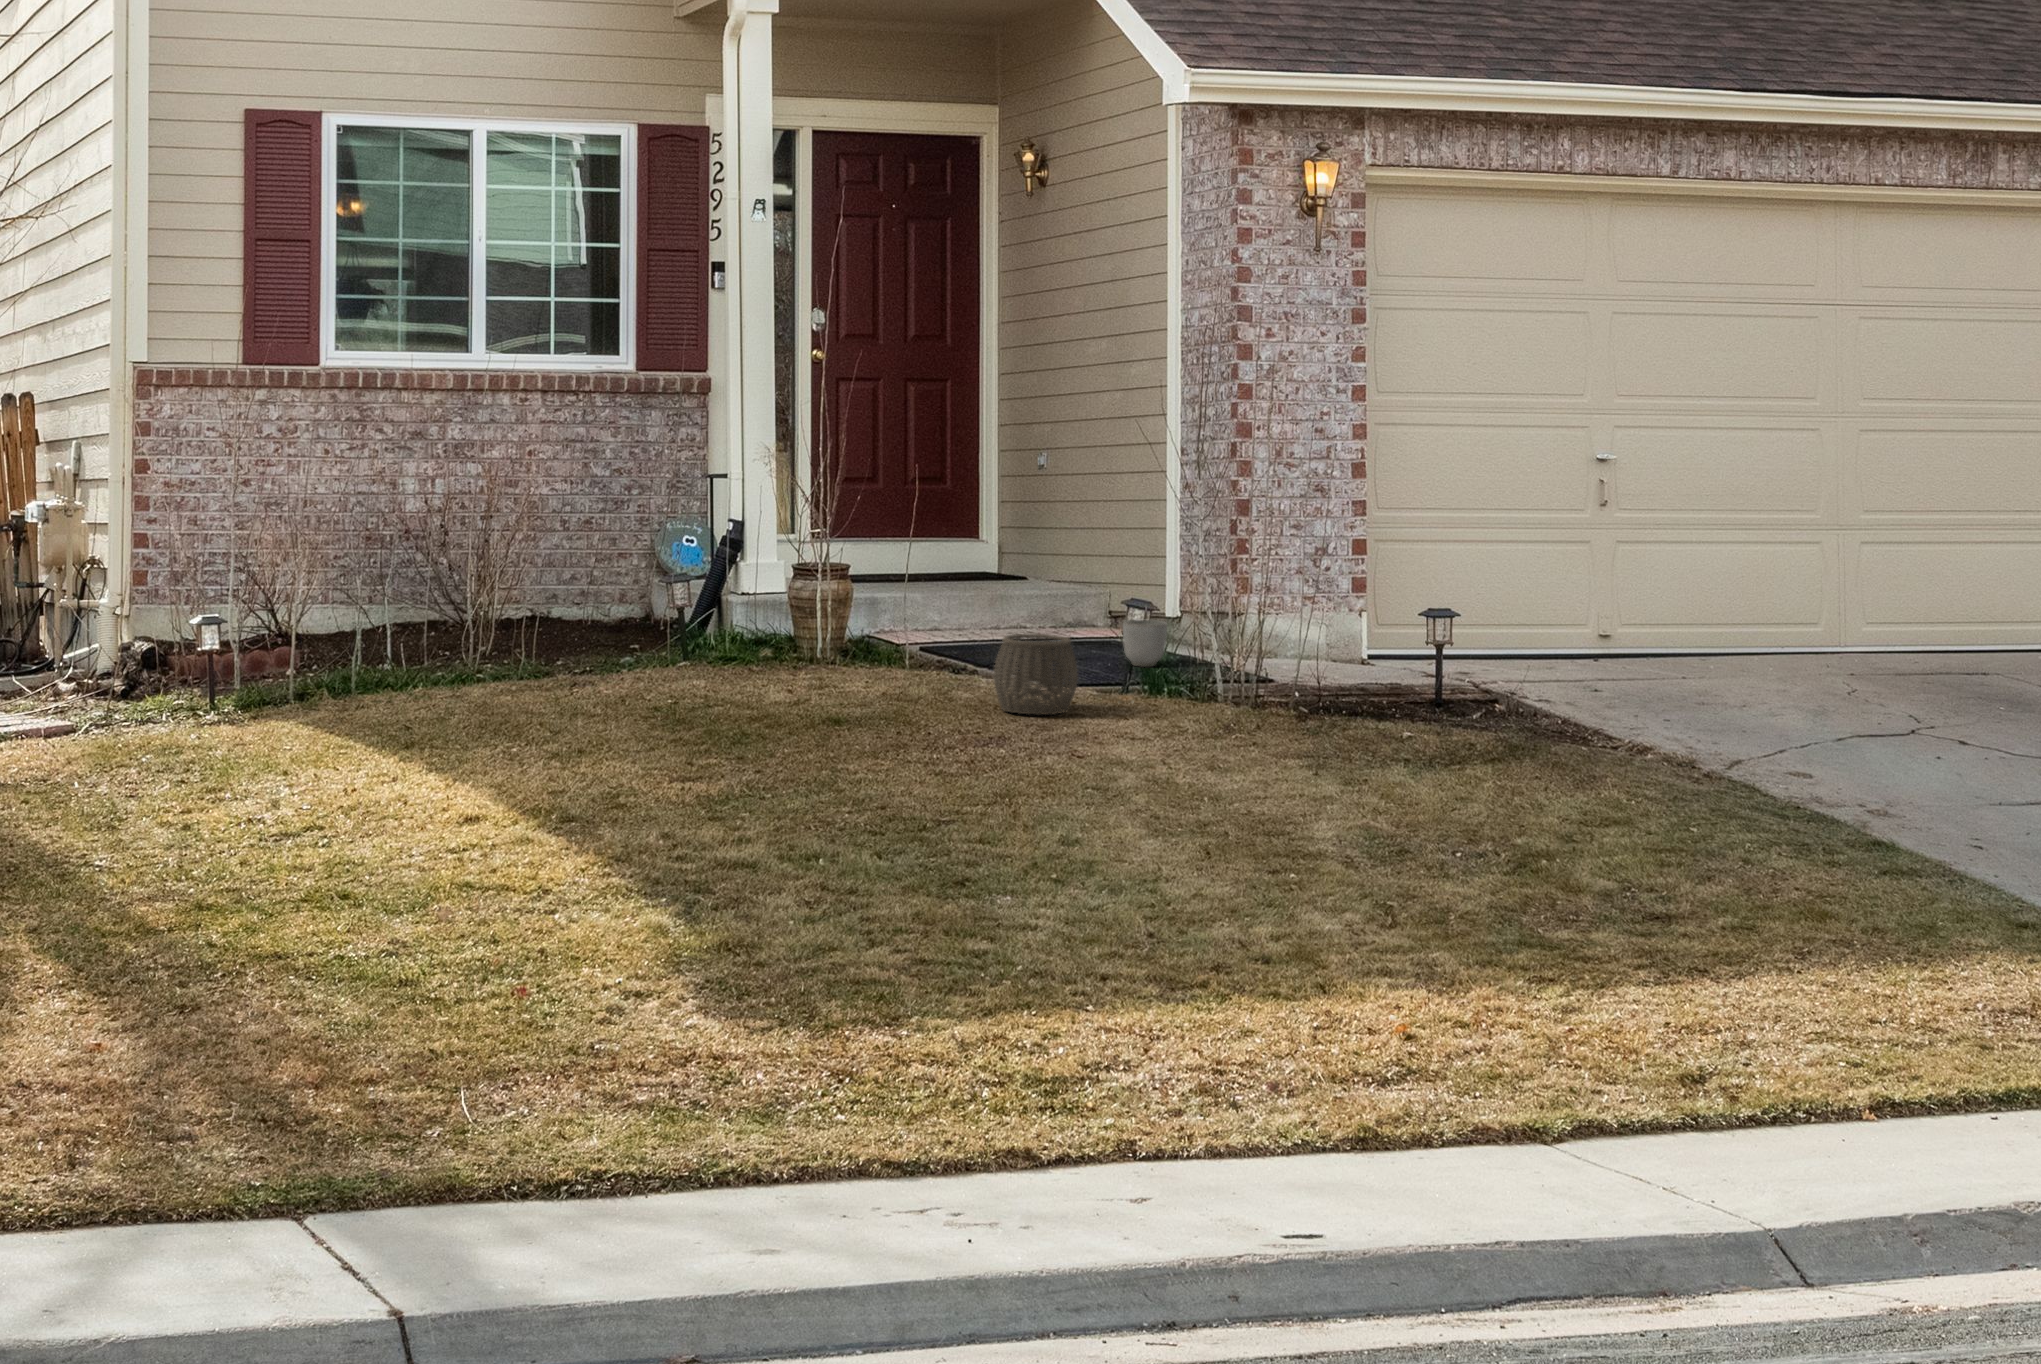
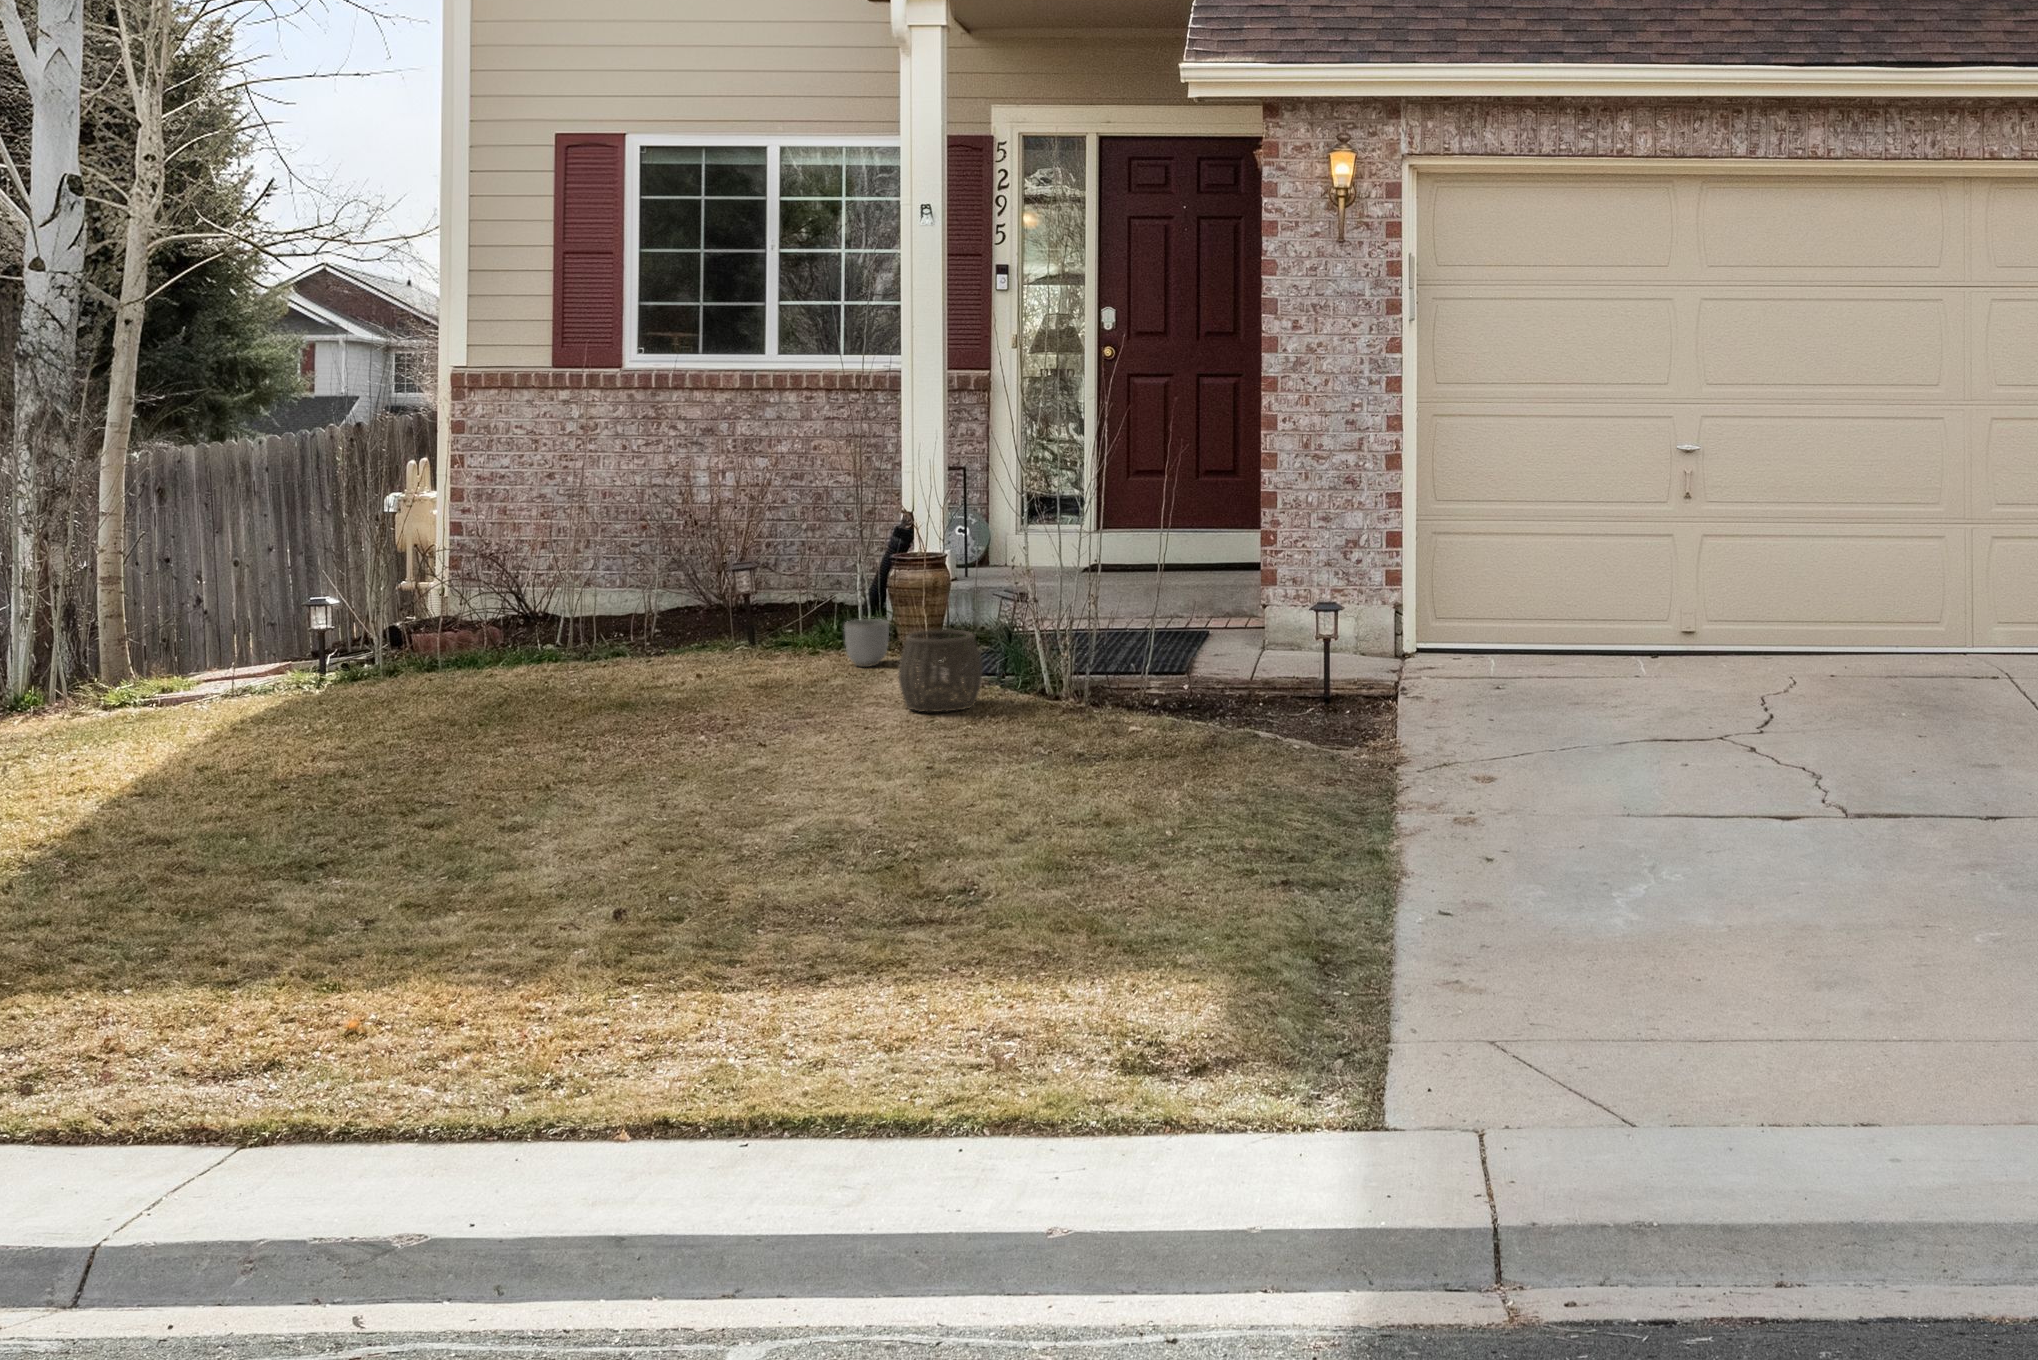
planter: present [1123,620,1167,667] -> present [844,619,889,667]

